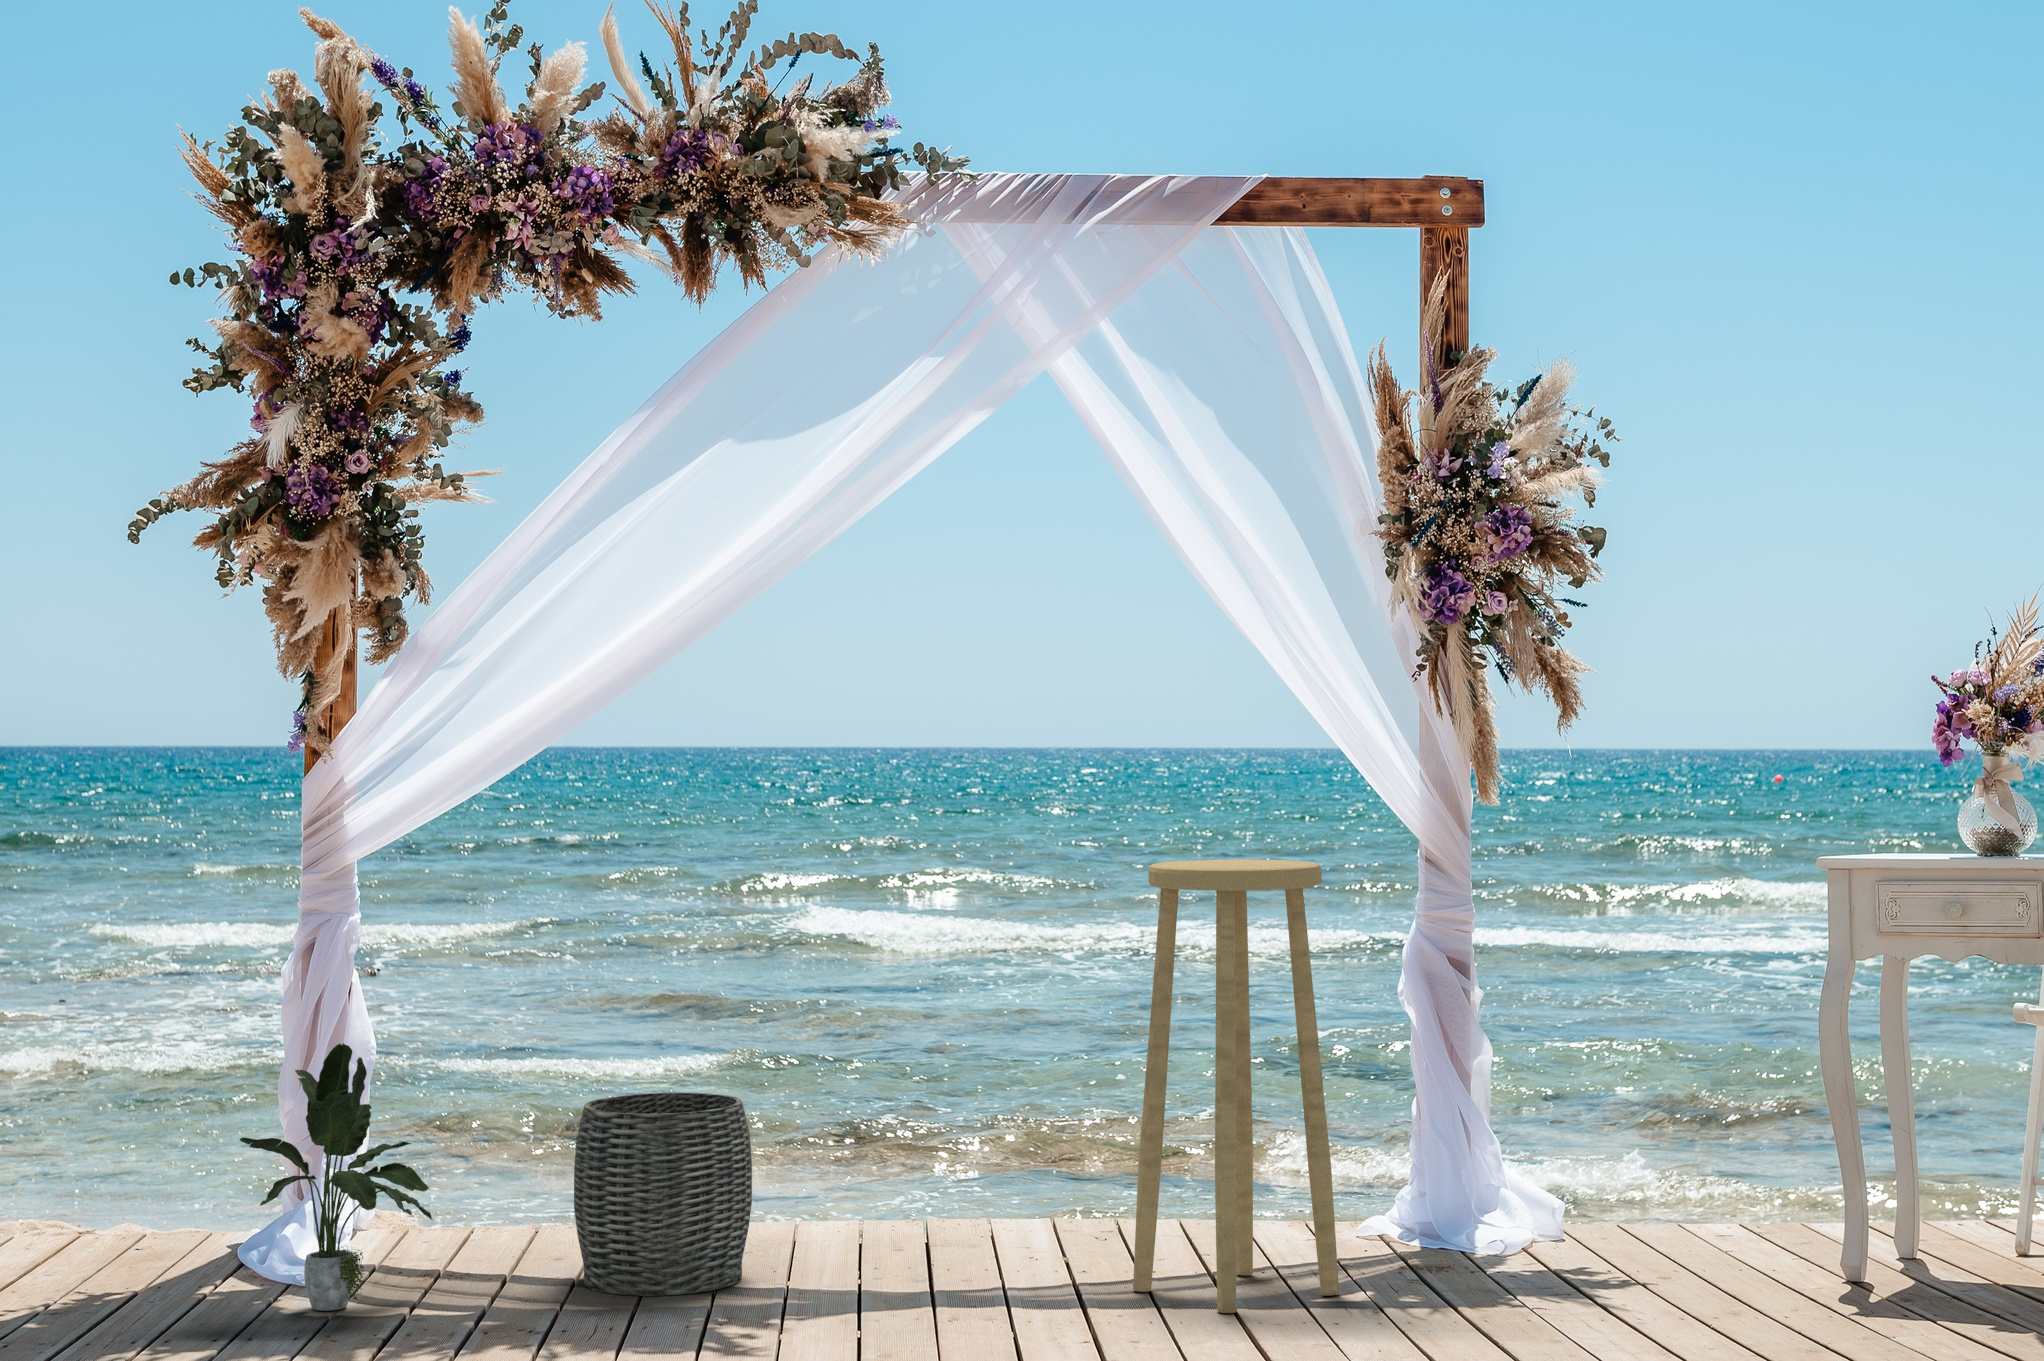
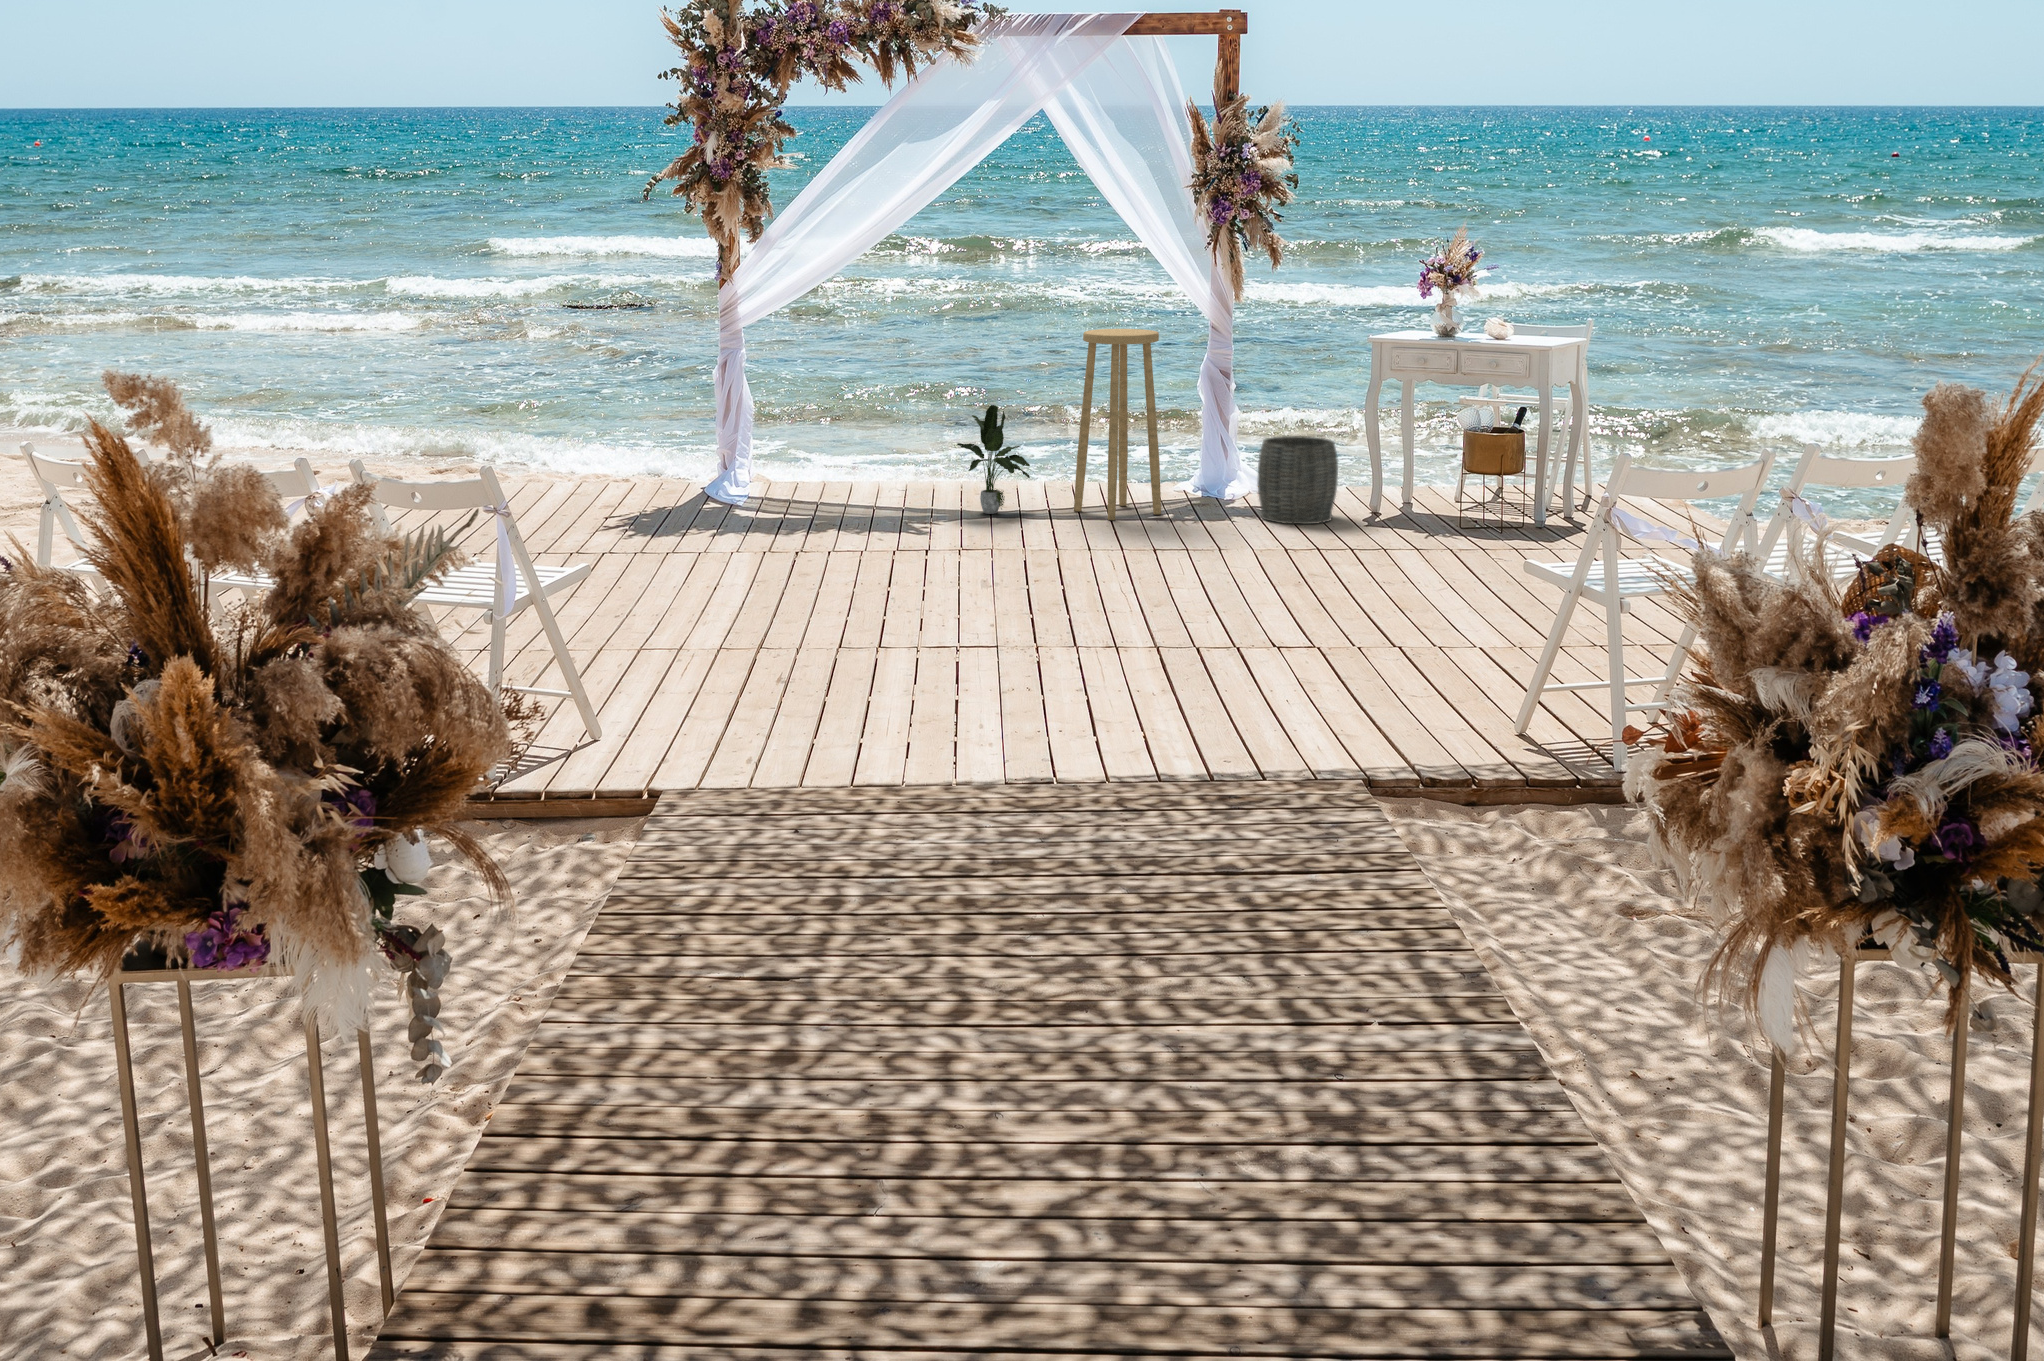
potted plant: present [240,1043,433,1311] -> present [957,405,1030,514]
woven basket: present [574,1093,752,1296] -> present [1258,436,1338,524]

